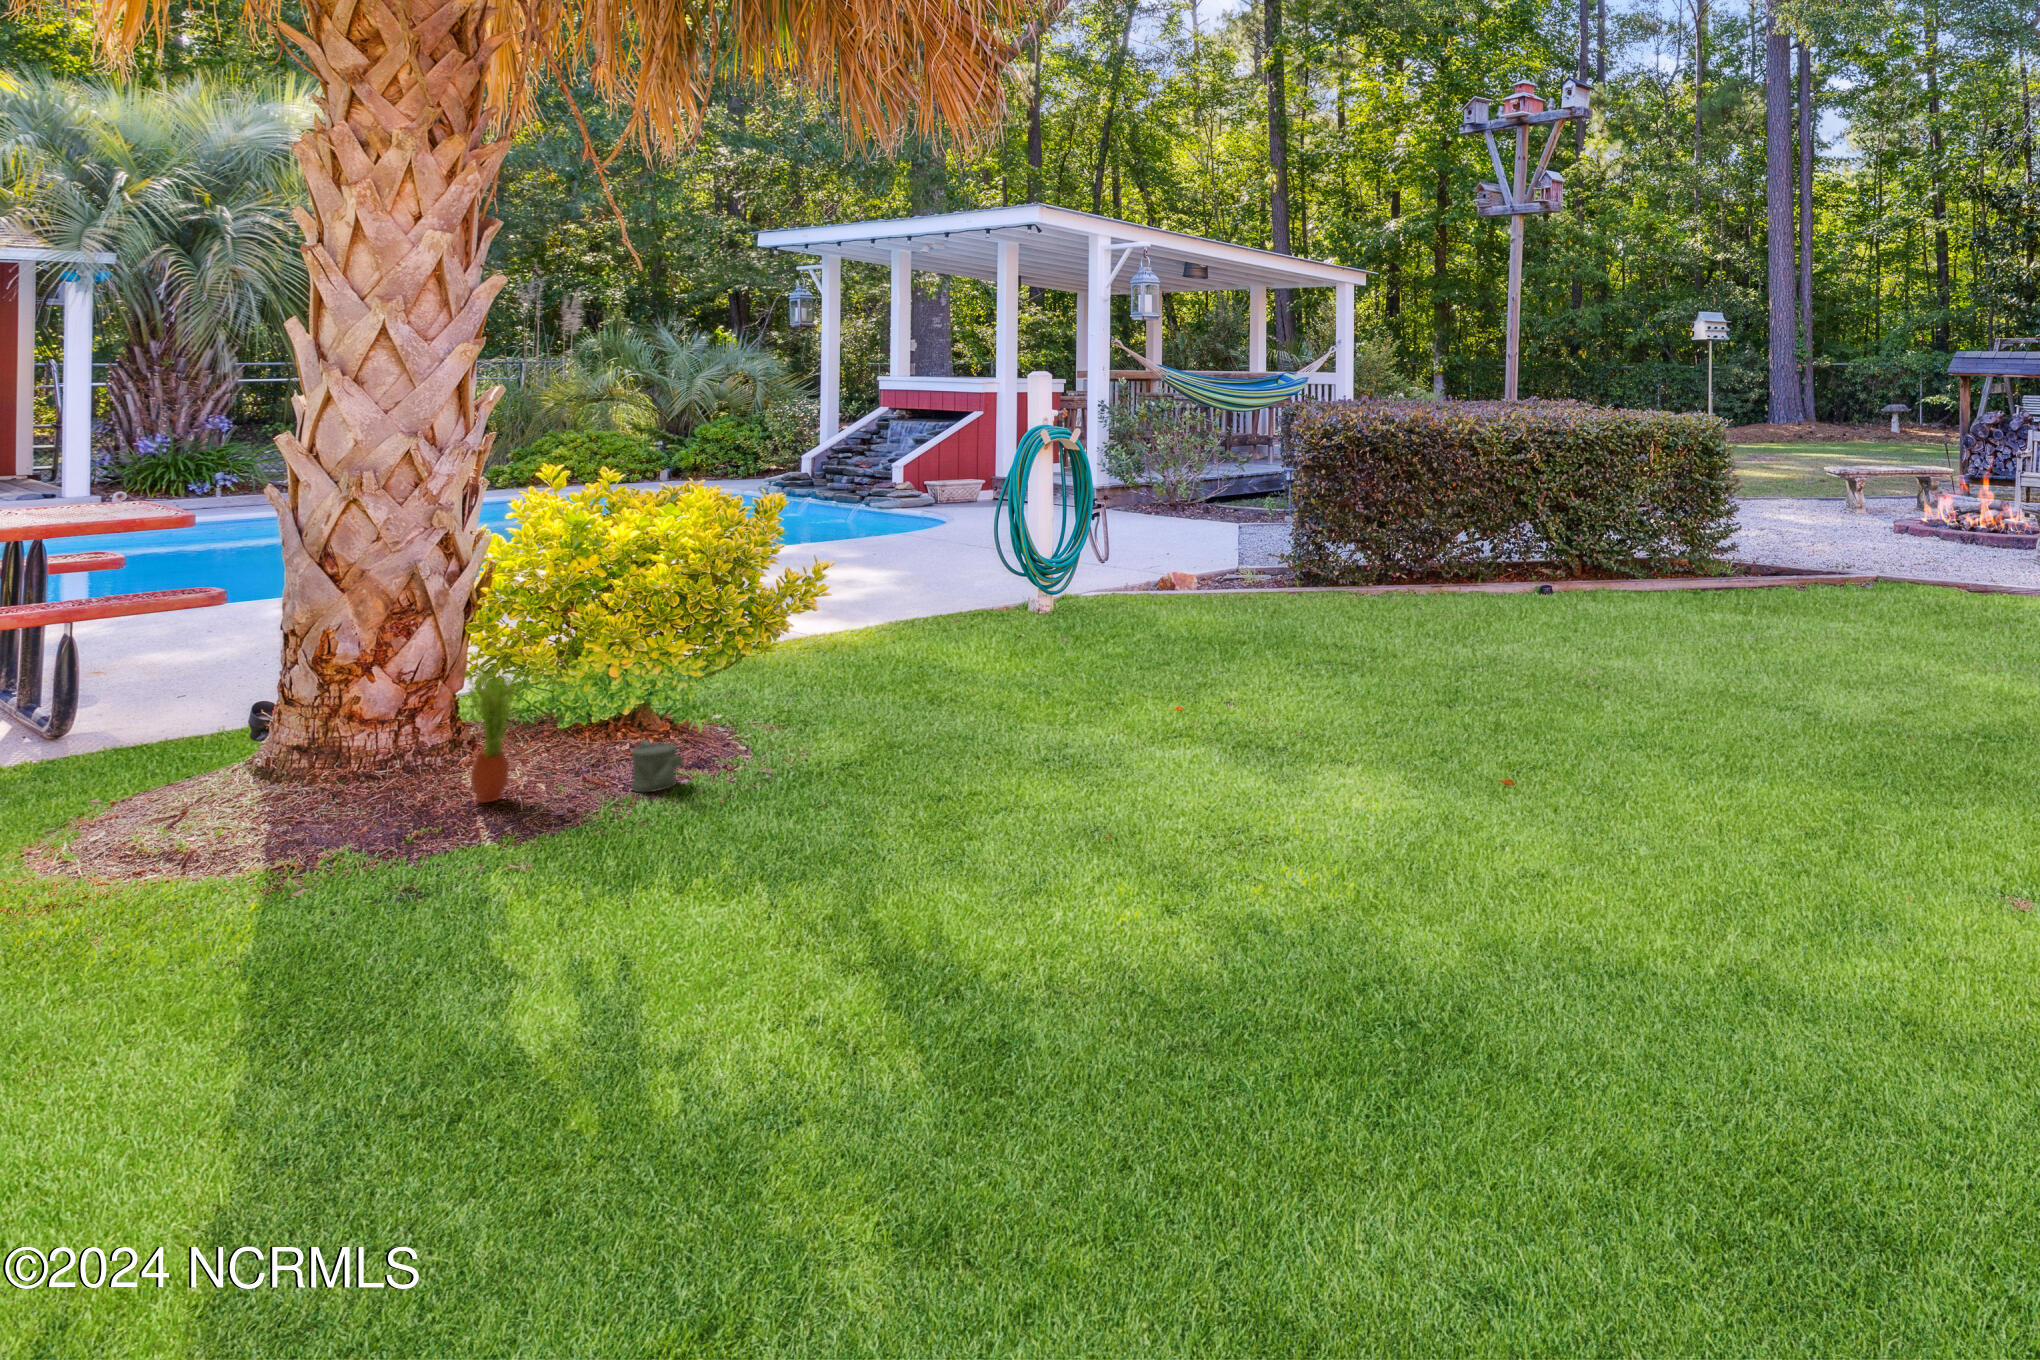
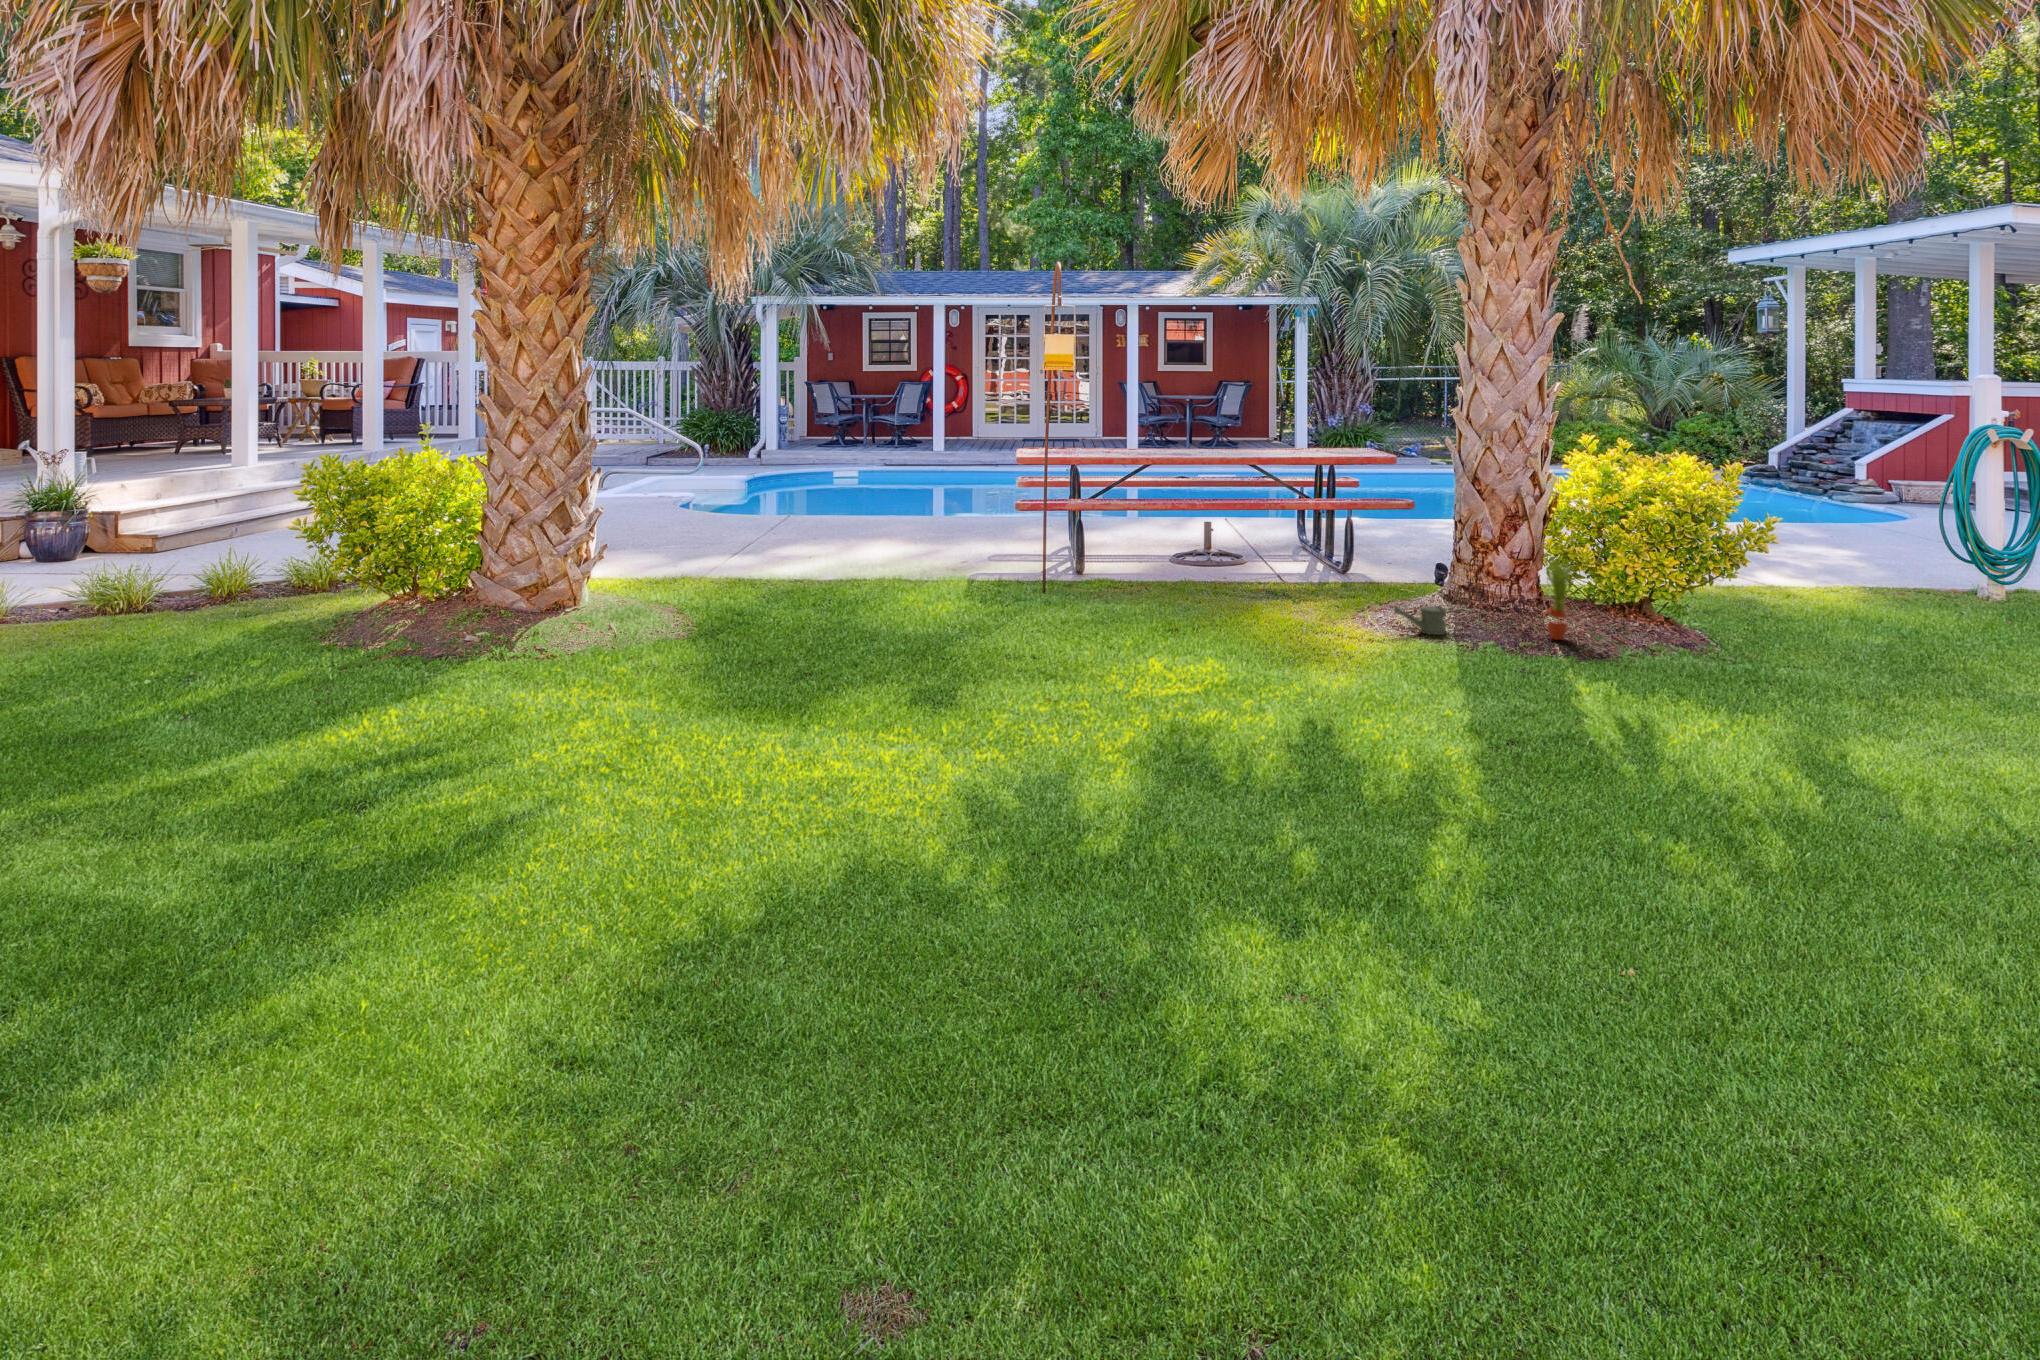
watering can: present [631,740,684,792] -> present [1394,606,1452,635]

